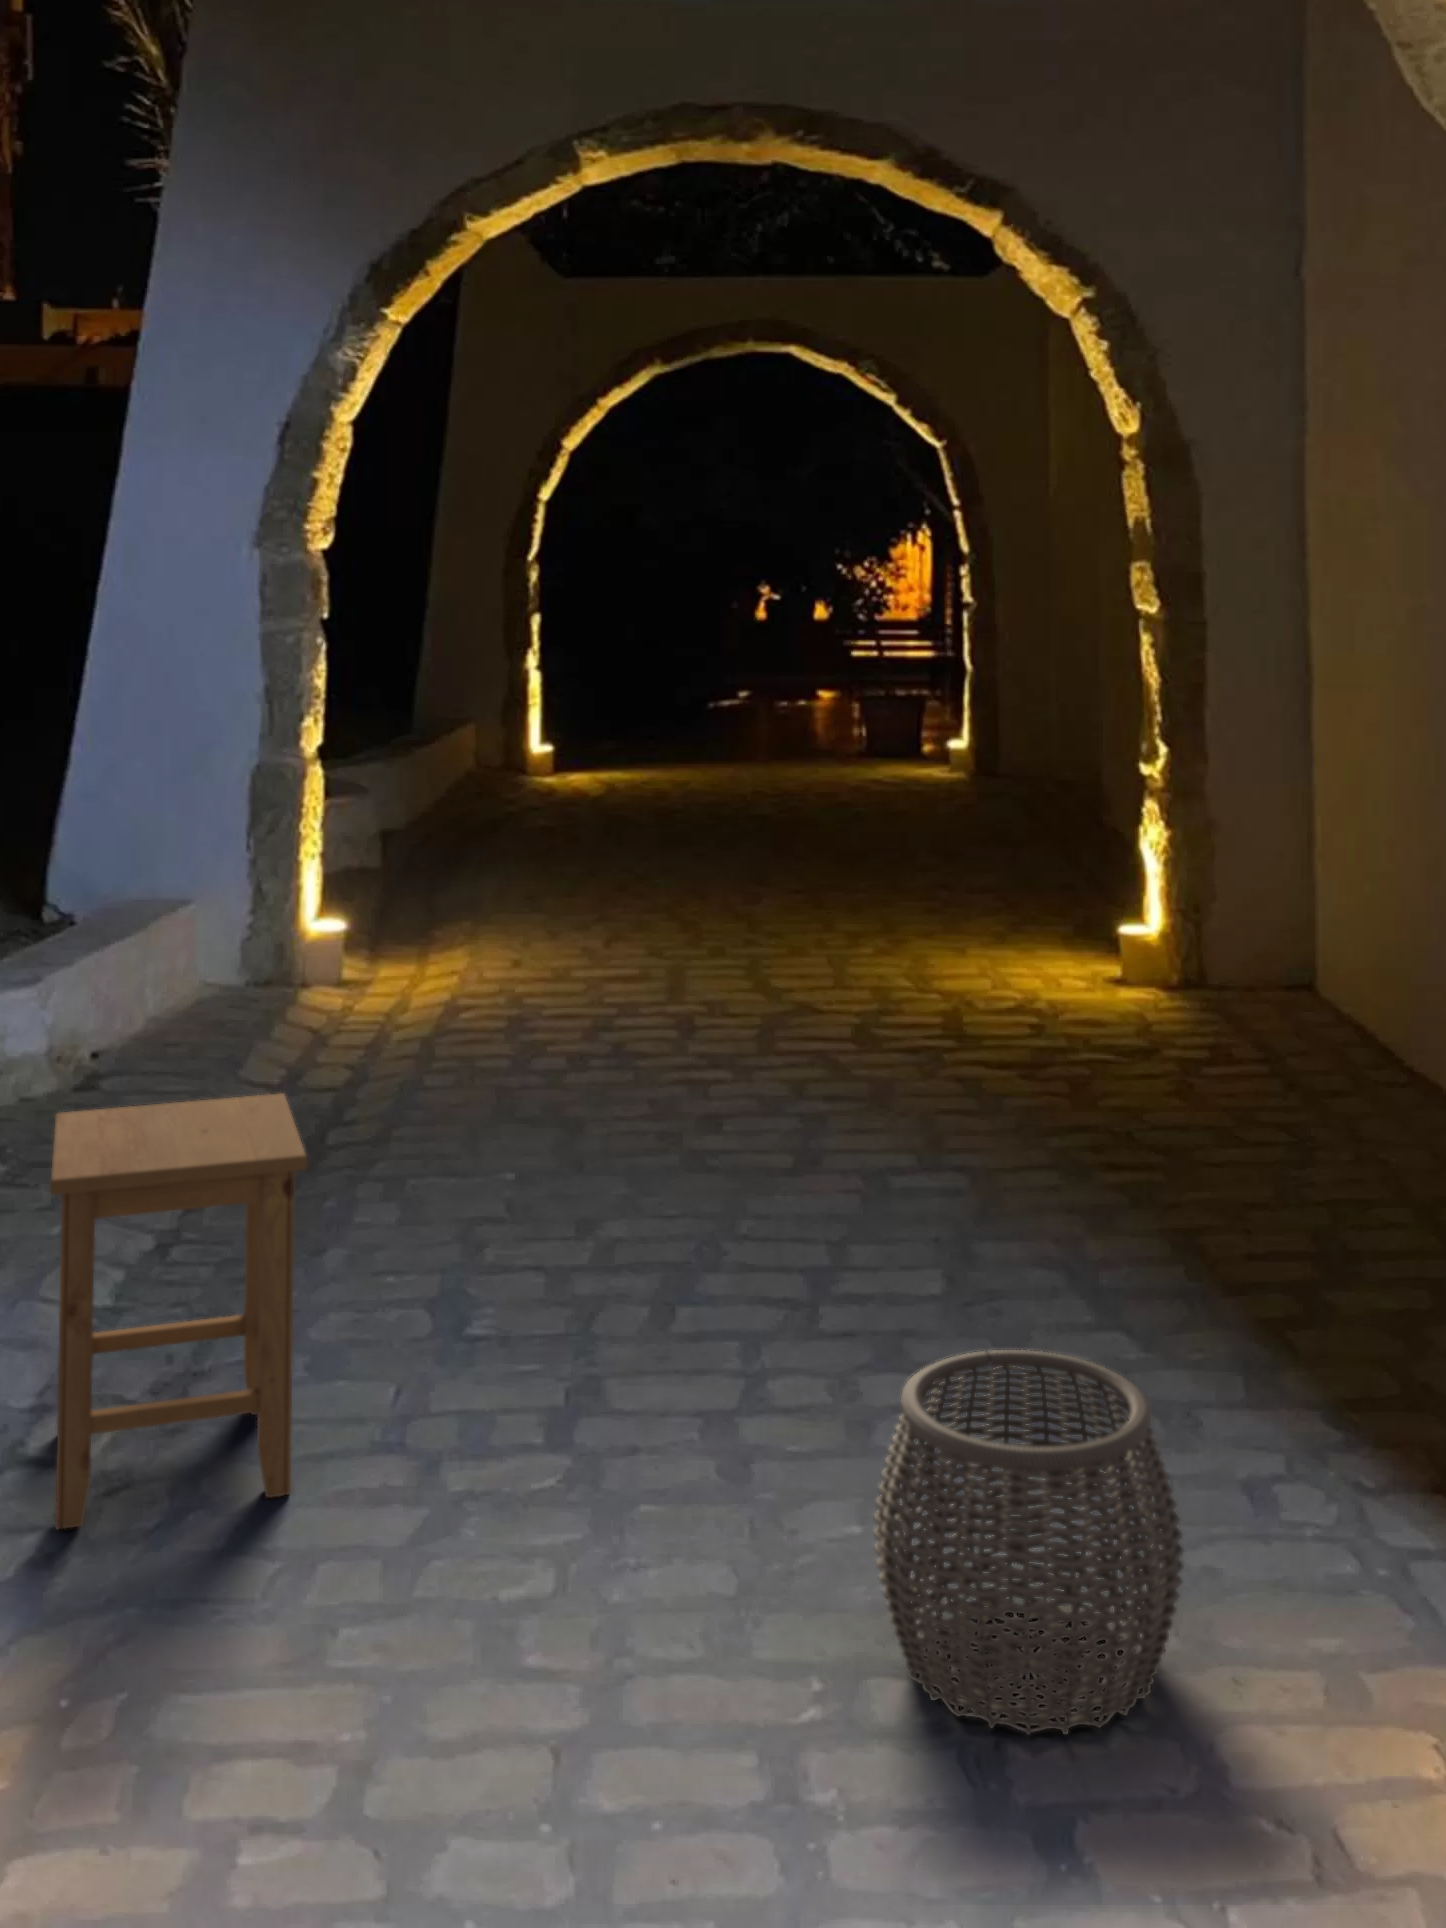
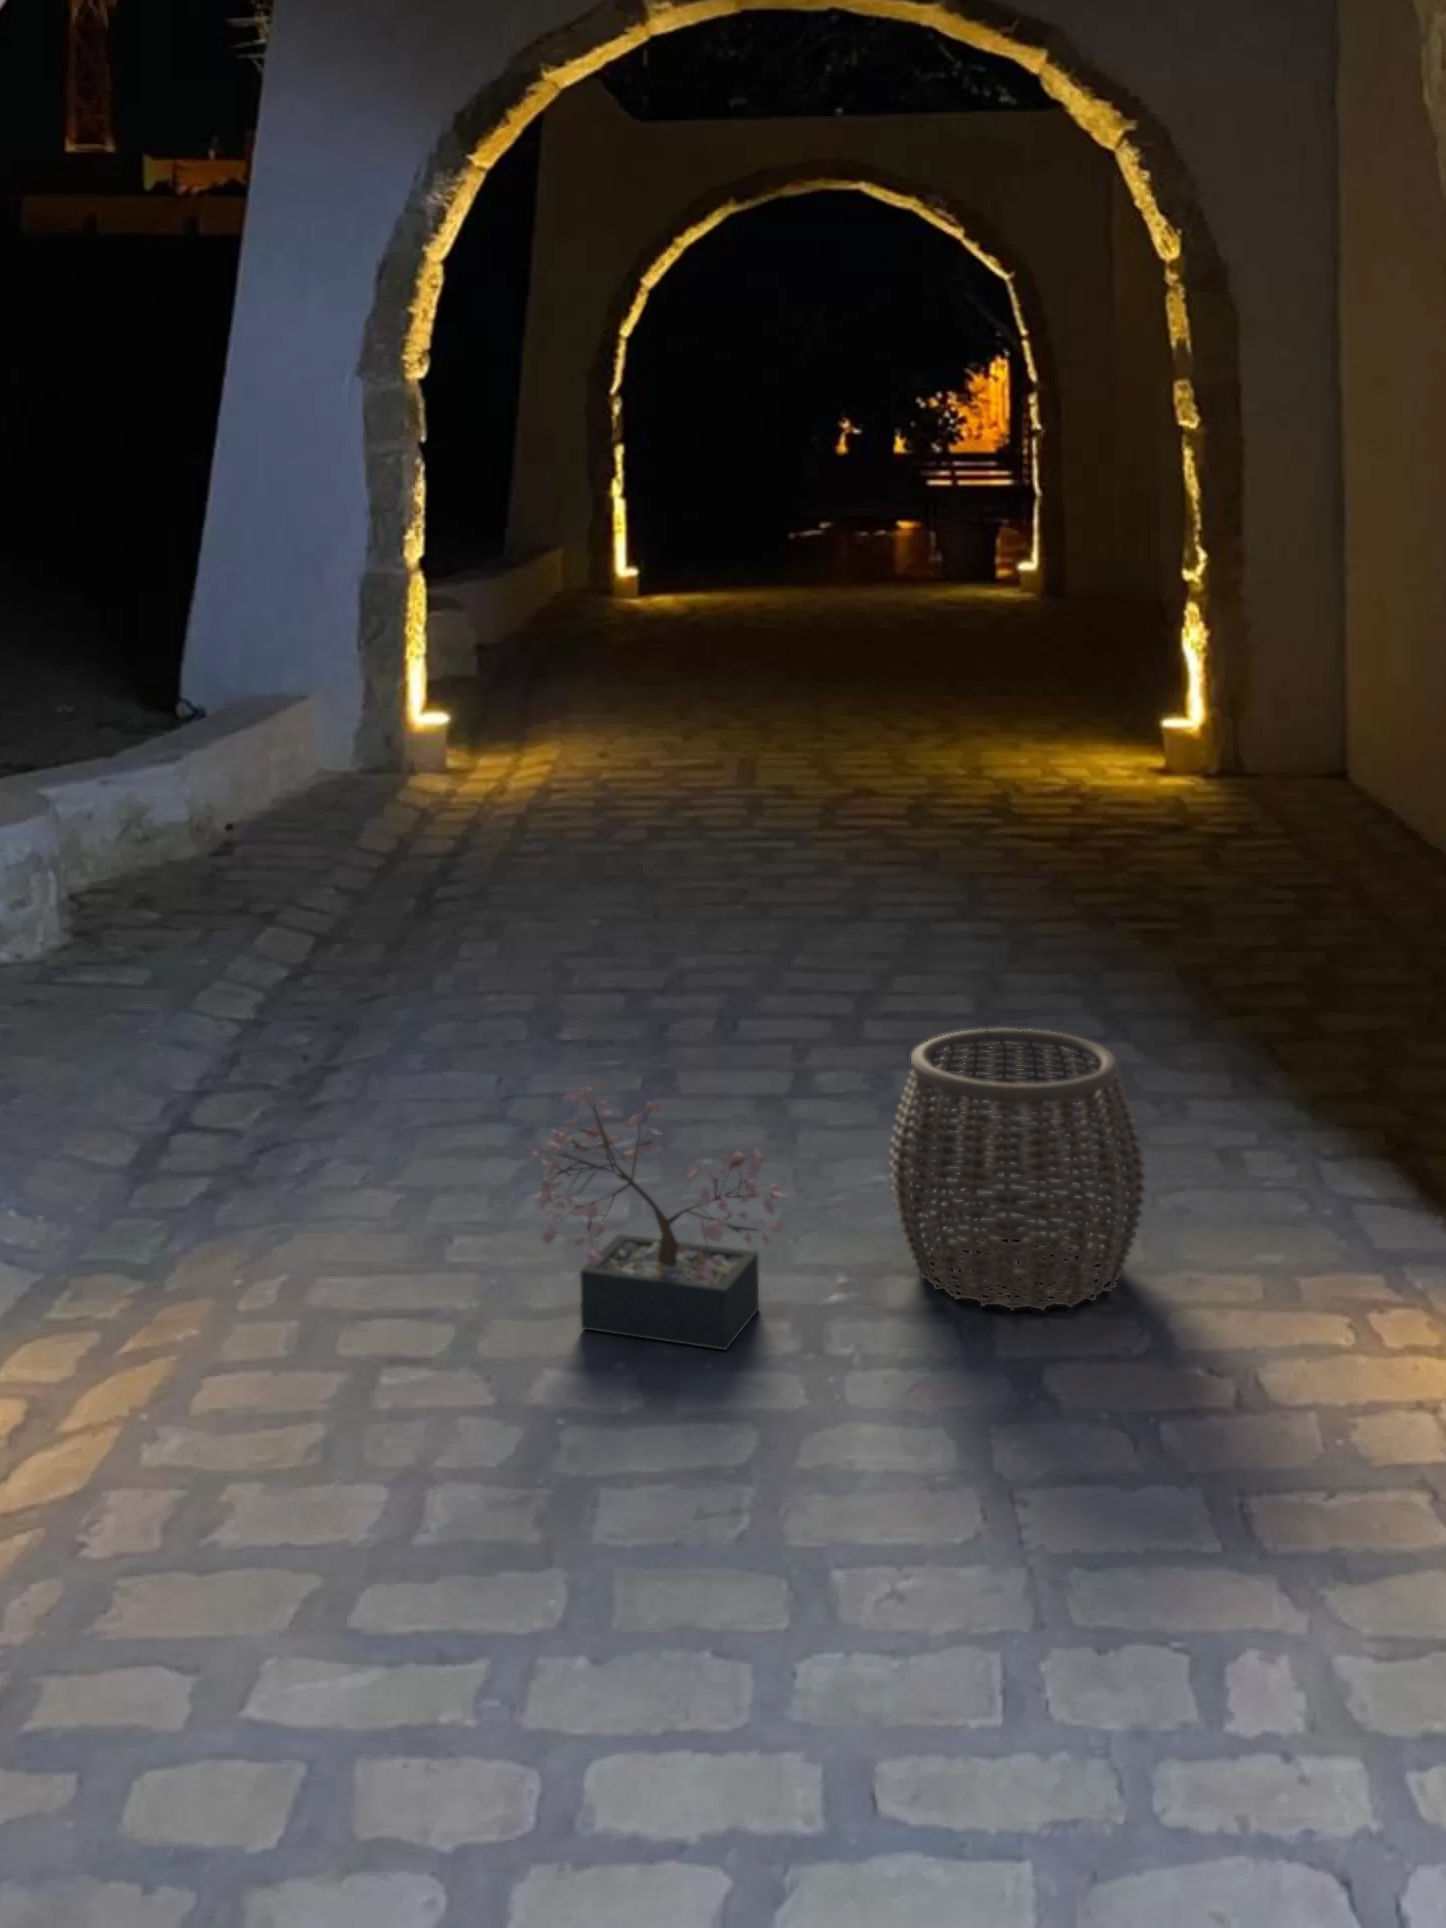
stool: present [50,1093,307,1529] -> none [202,847,416,1181]
decorative plant: none [429,1434,754,1811] -> present [527,1079,787,1350]

